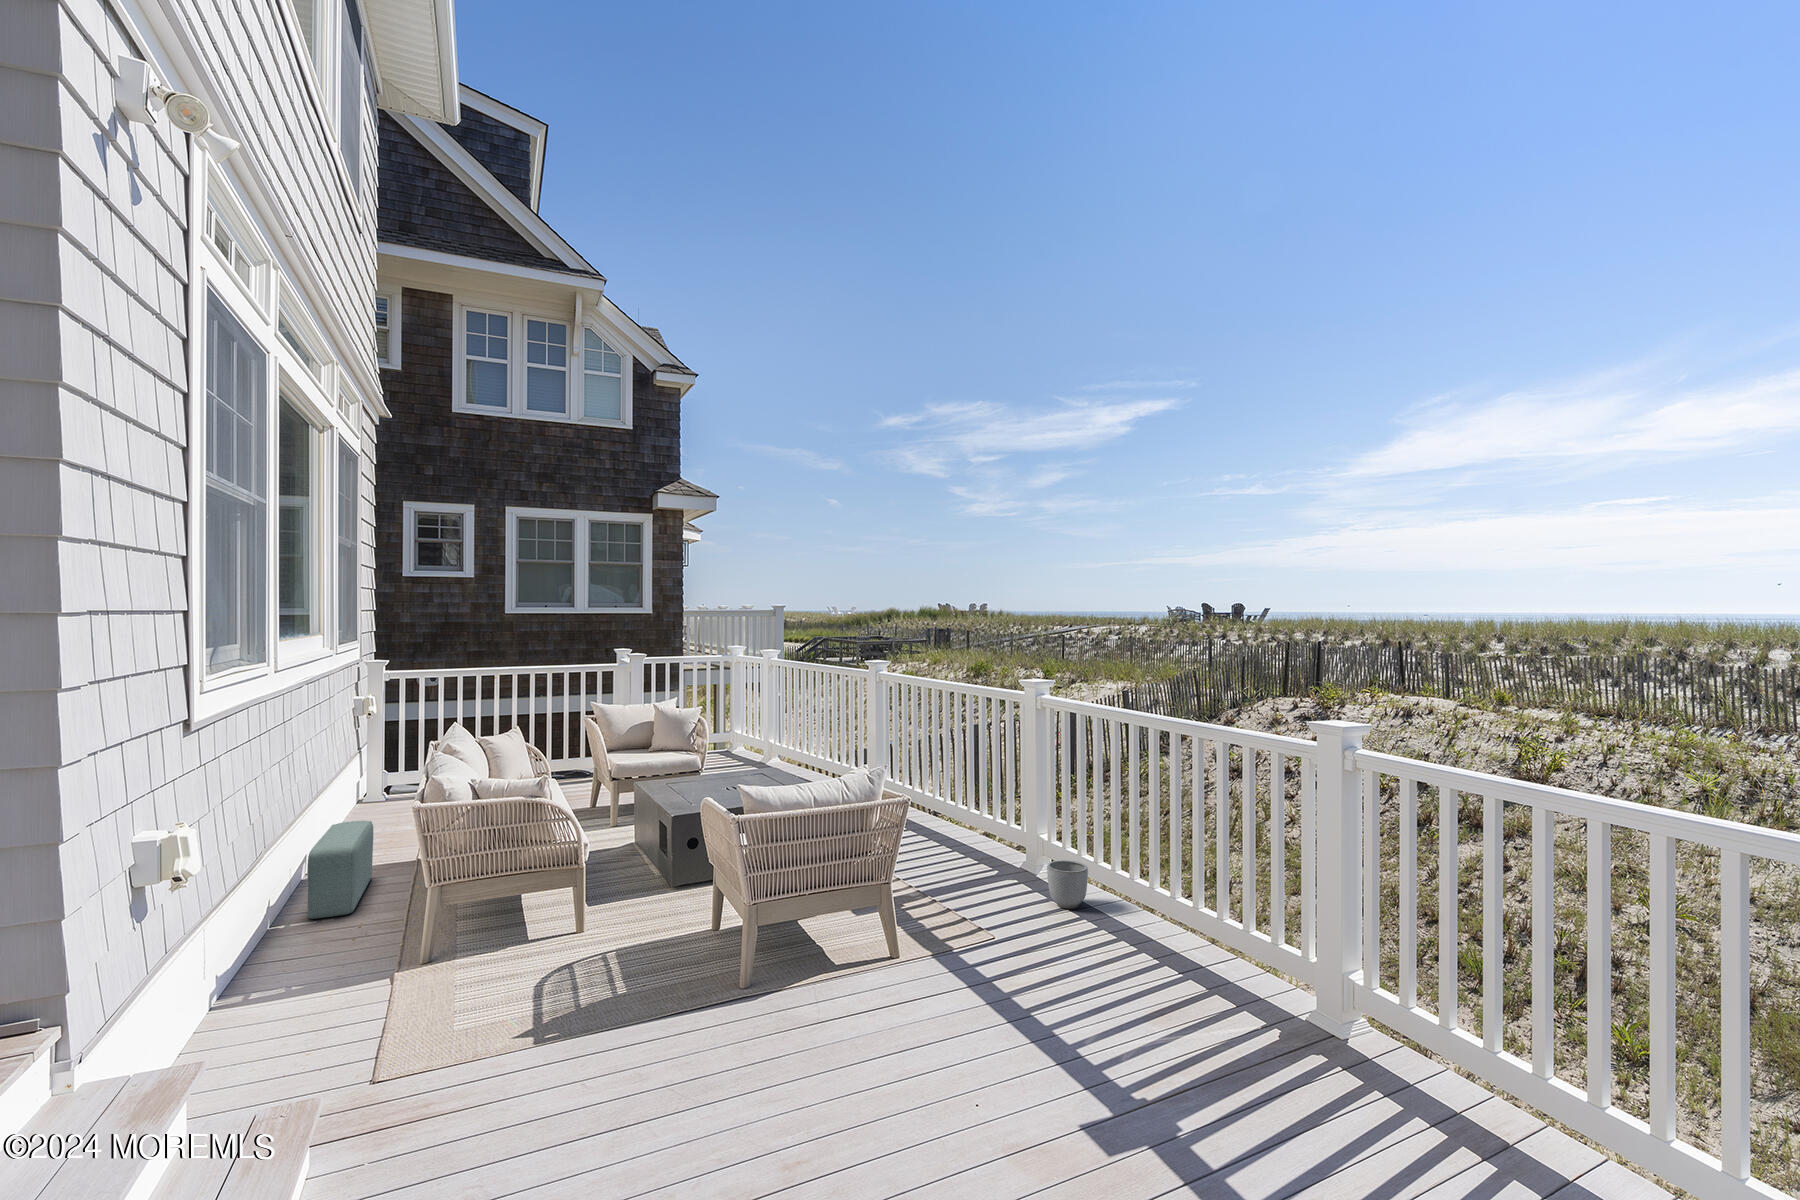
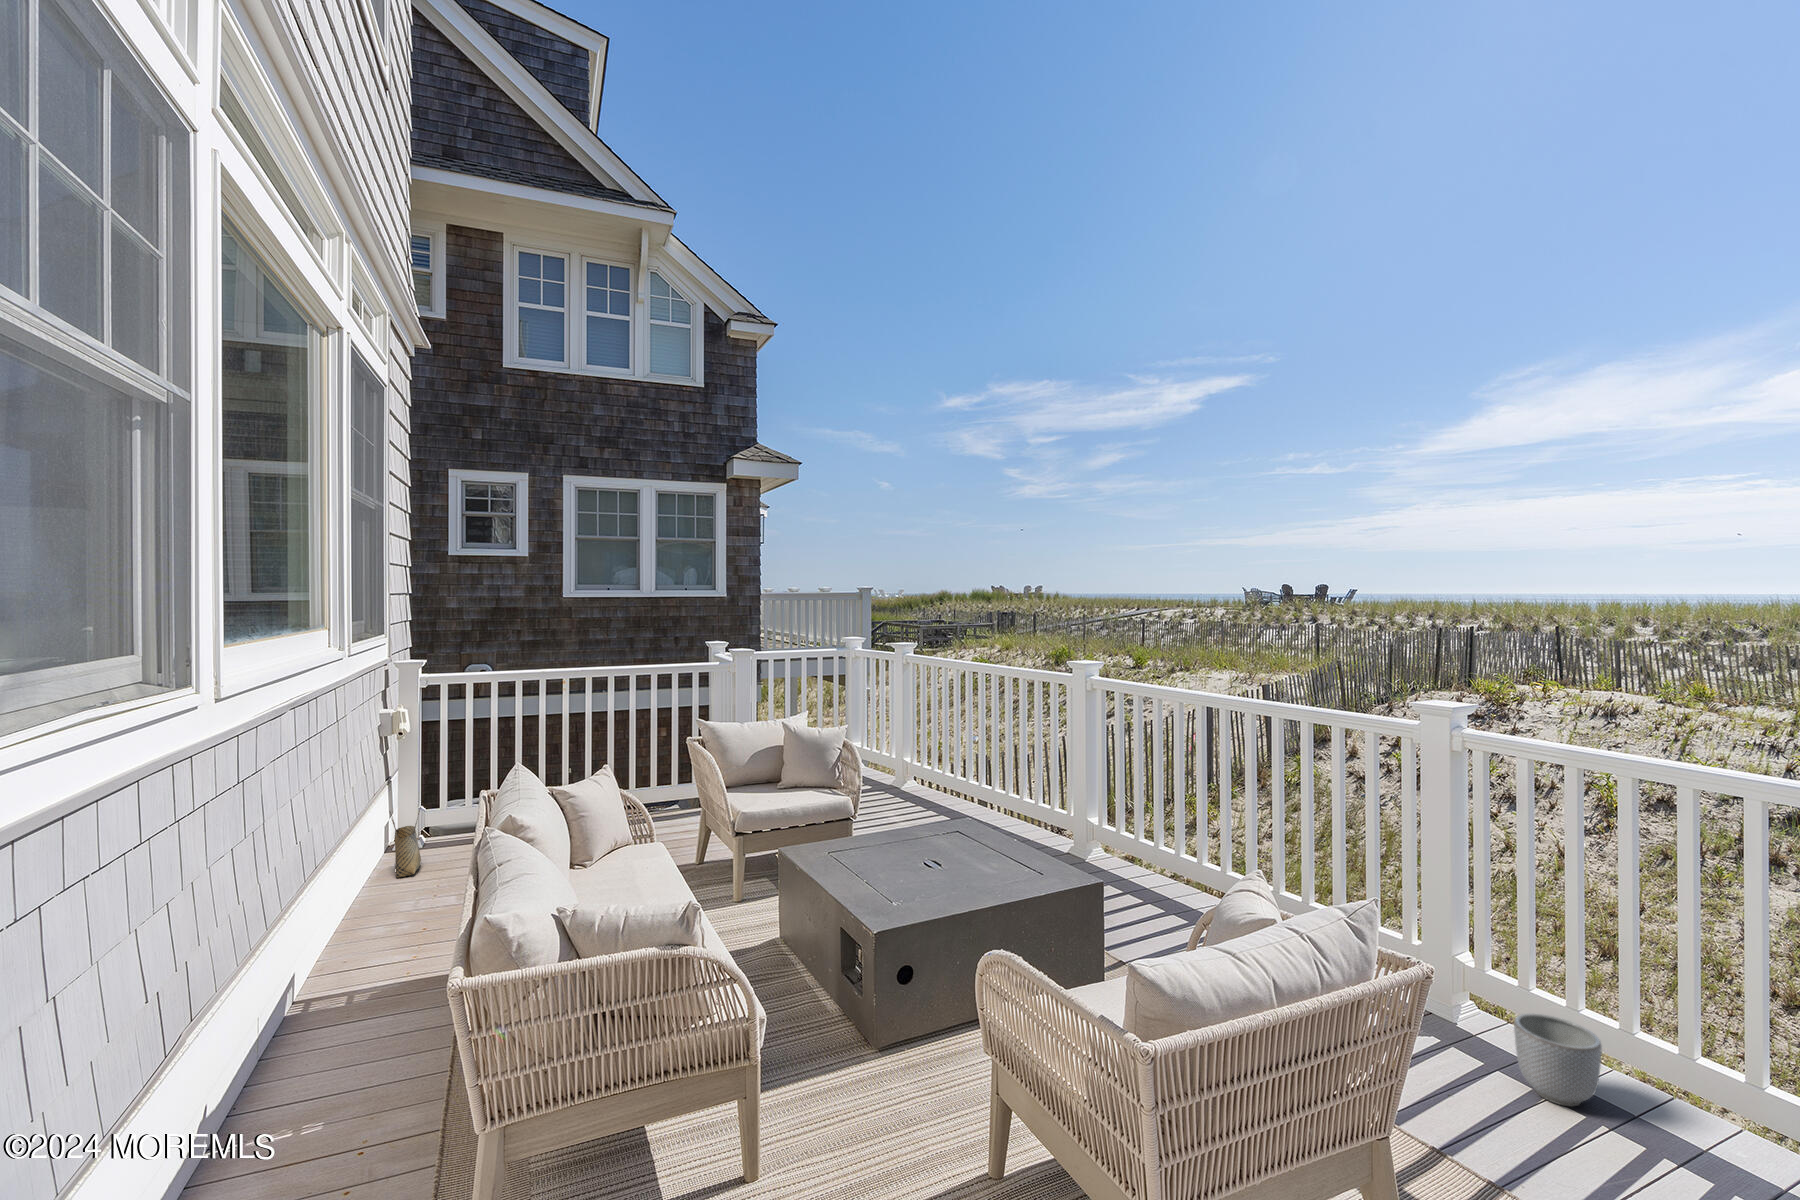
woven basket: none [356,768,381,821] -> present [389,807,421,877]
pouf: present [307,821,373,919] -> none [300,917,408,1109]

